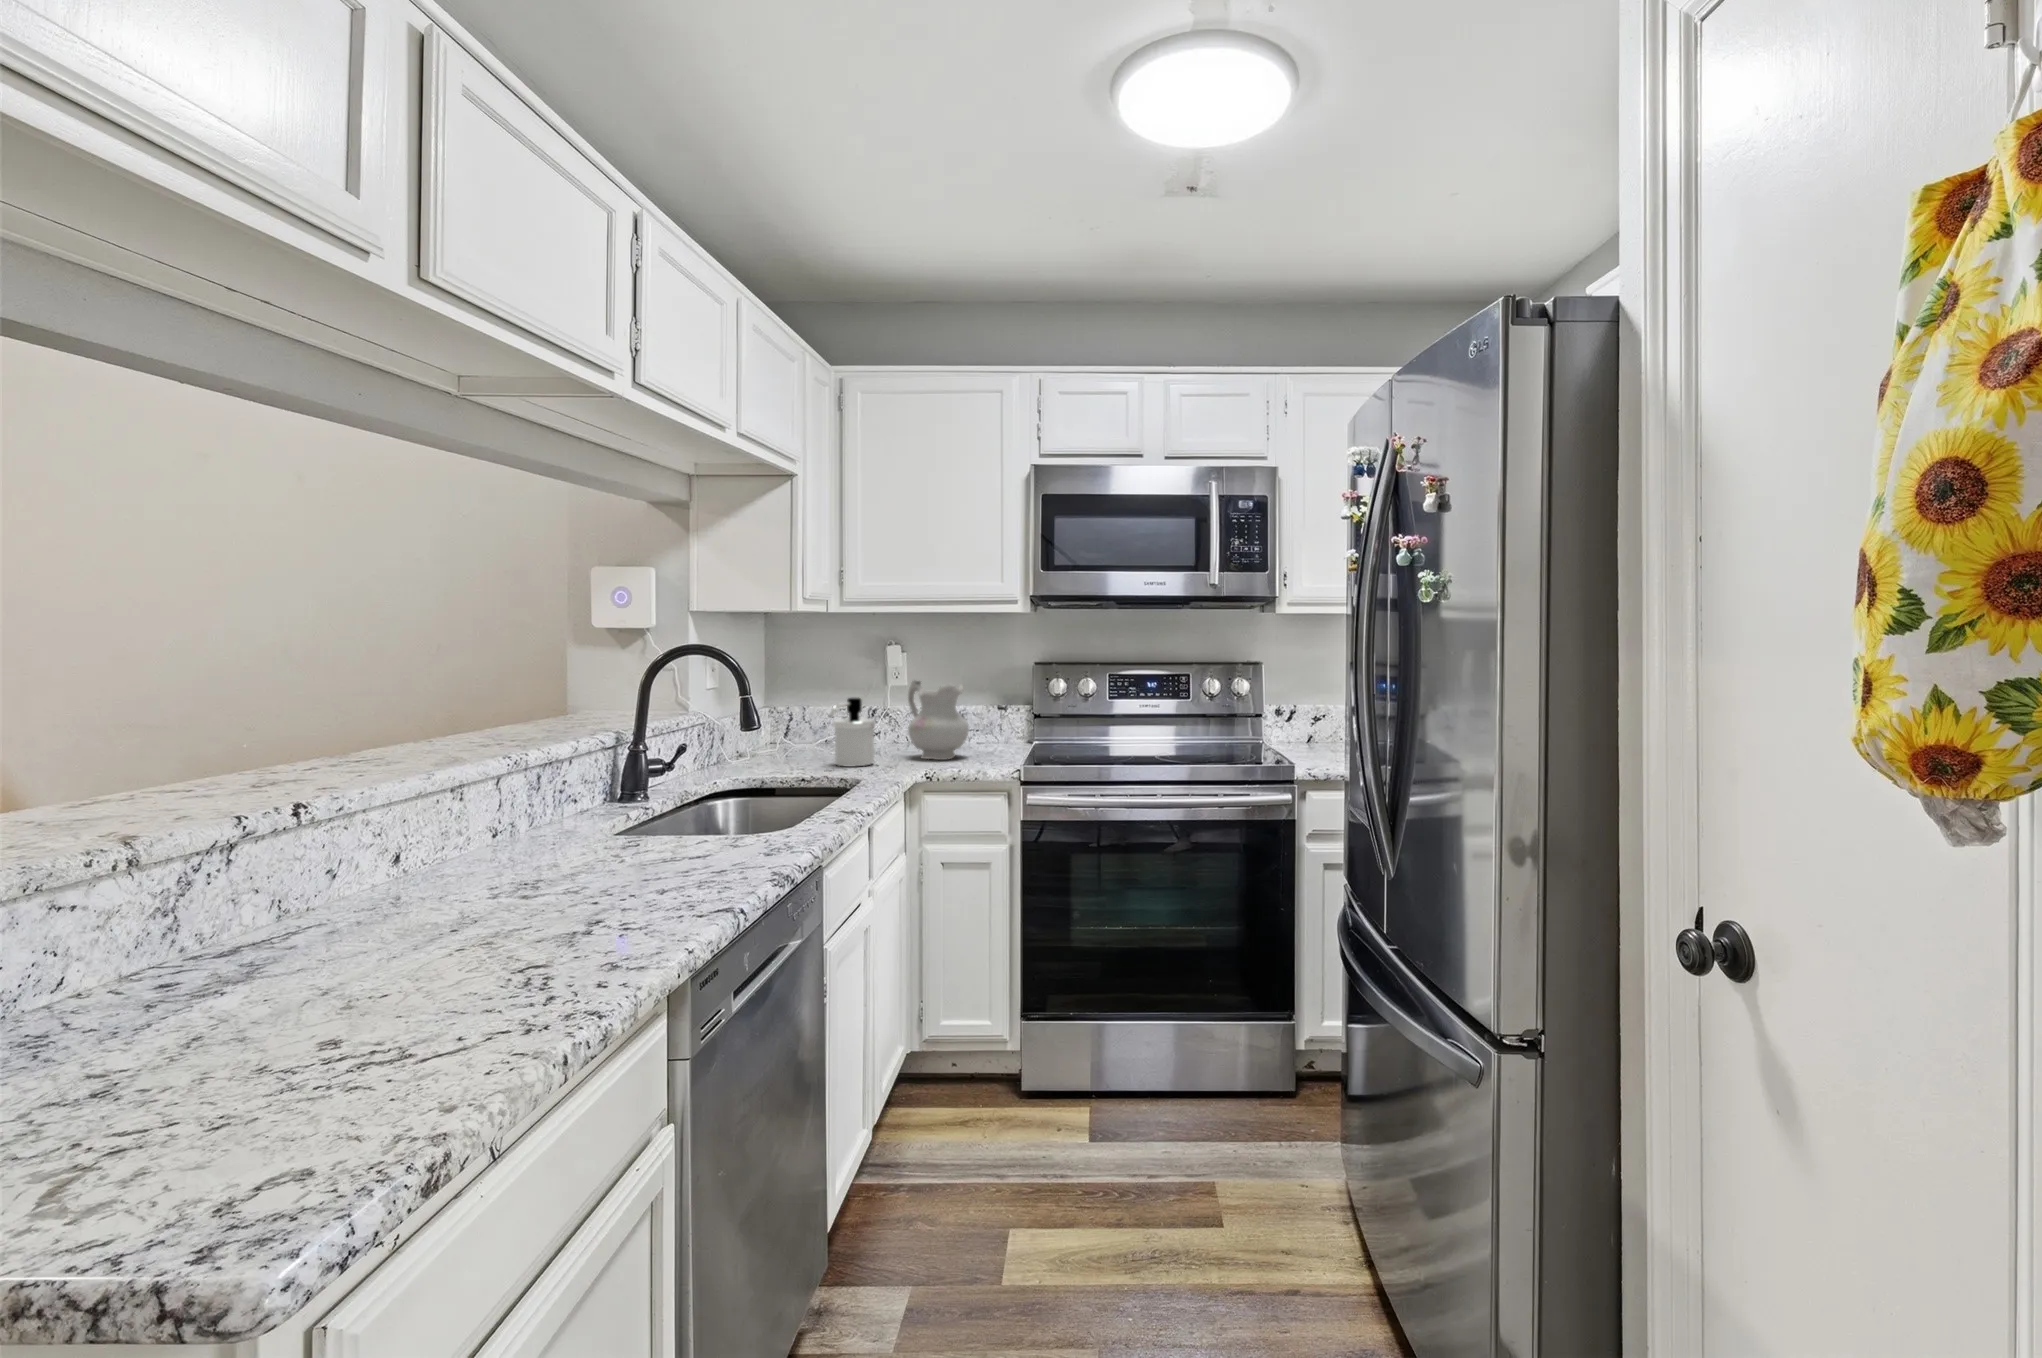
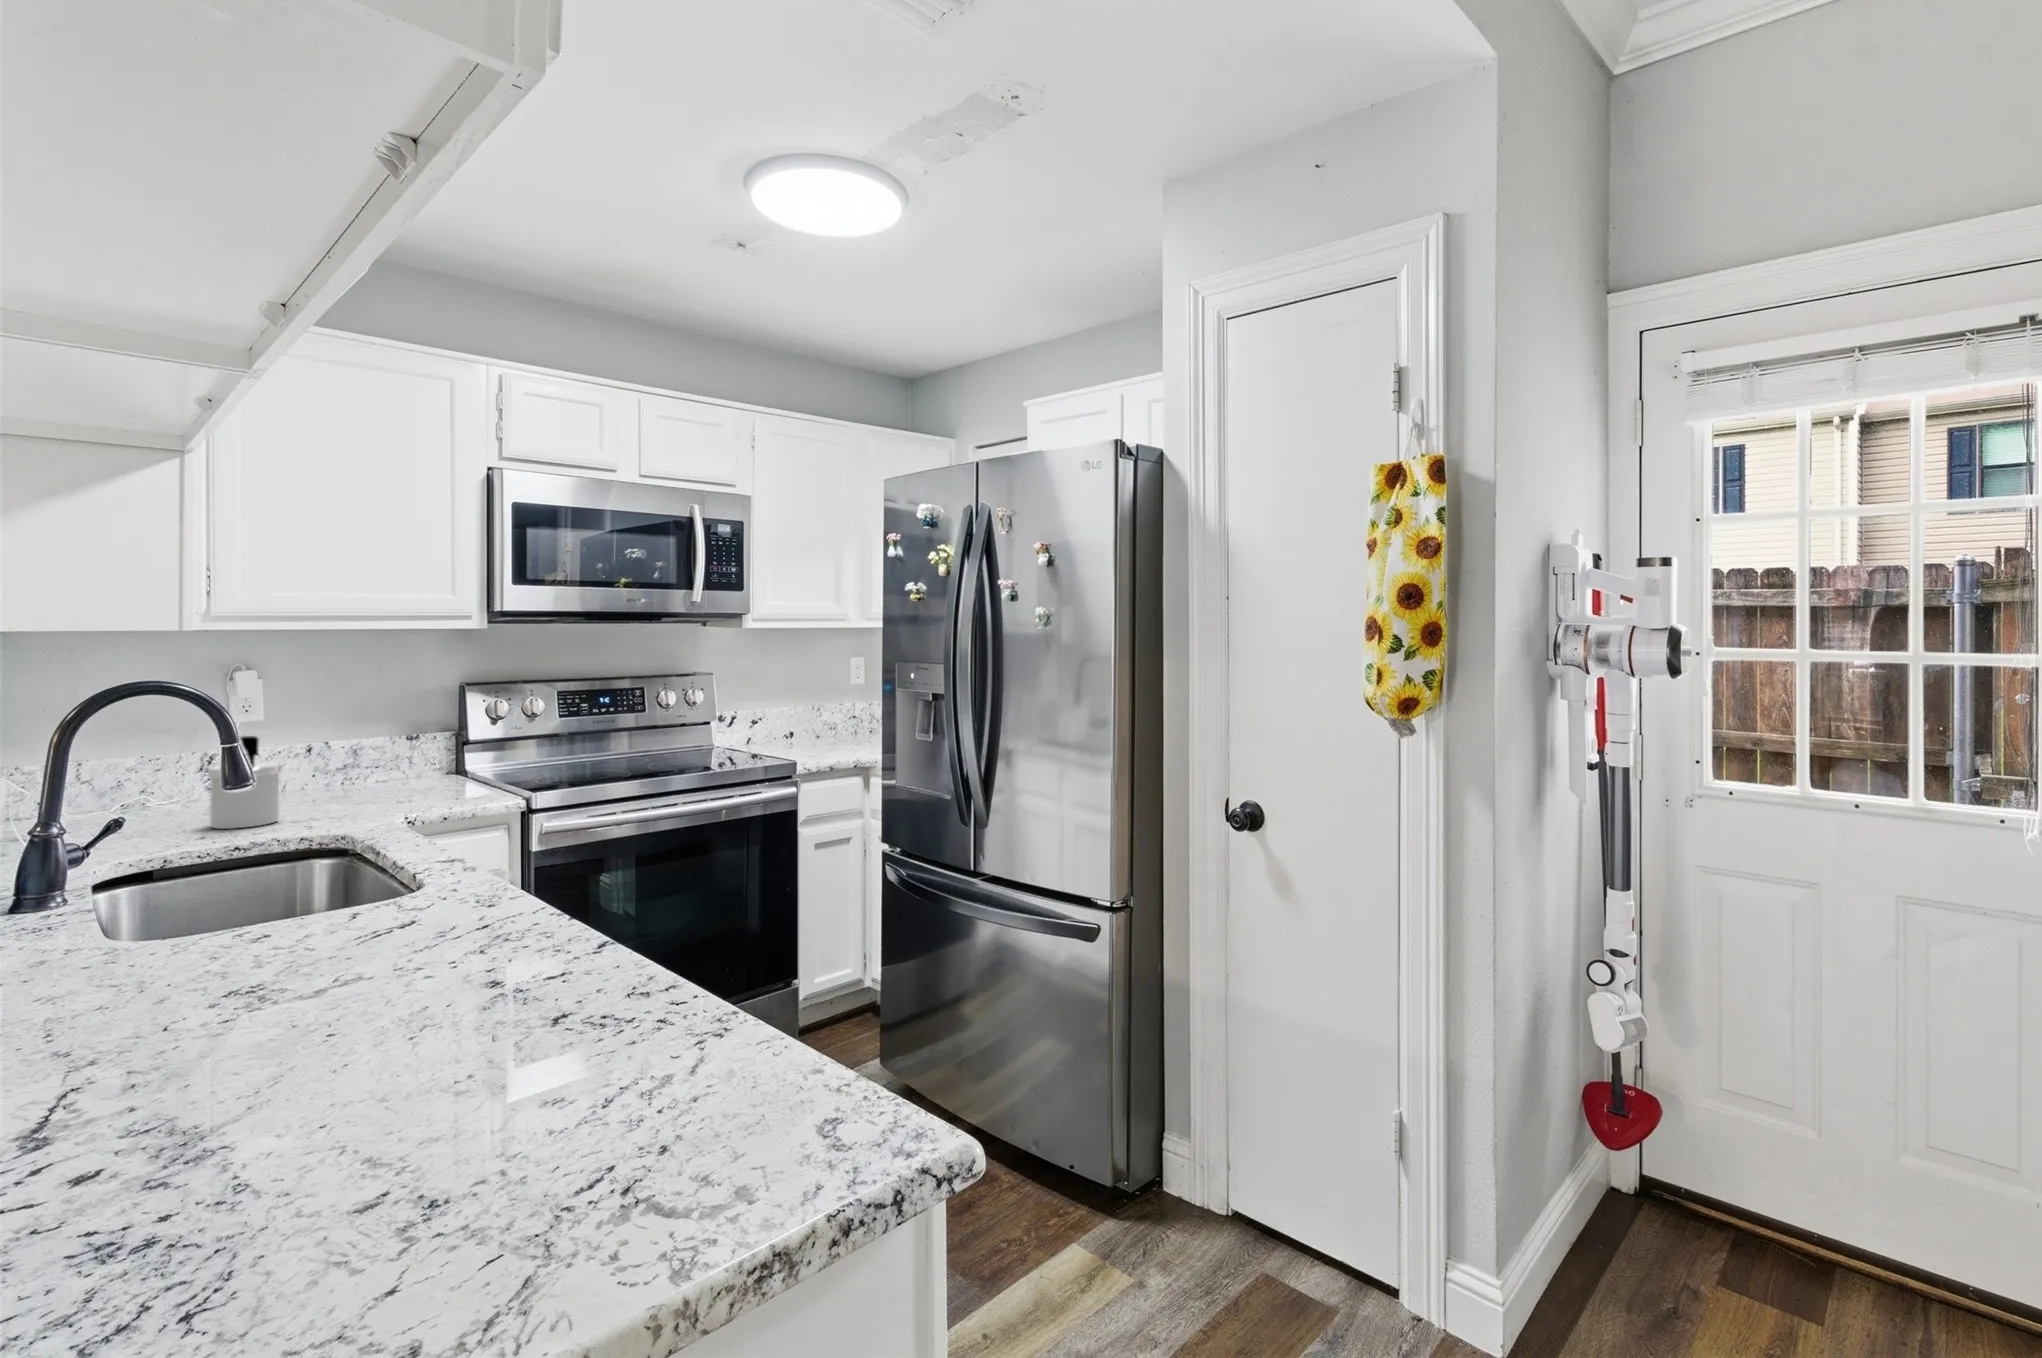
ceramic pitcher: present [908,681,969,760] -> none [291,710,397,807]

